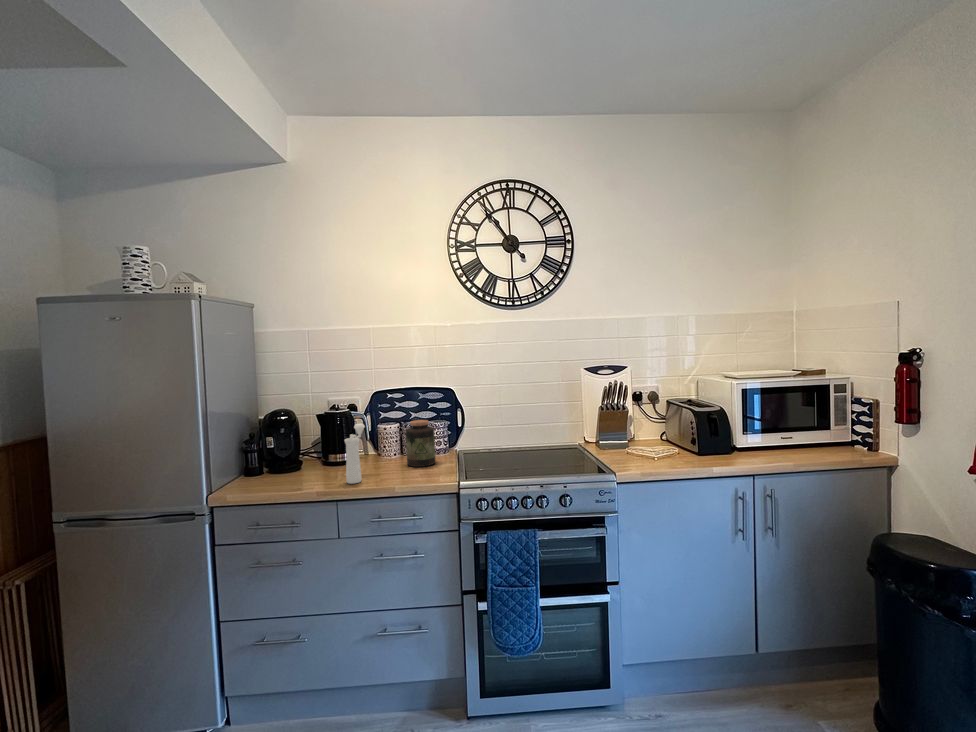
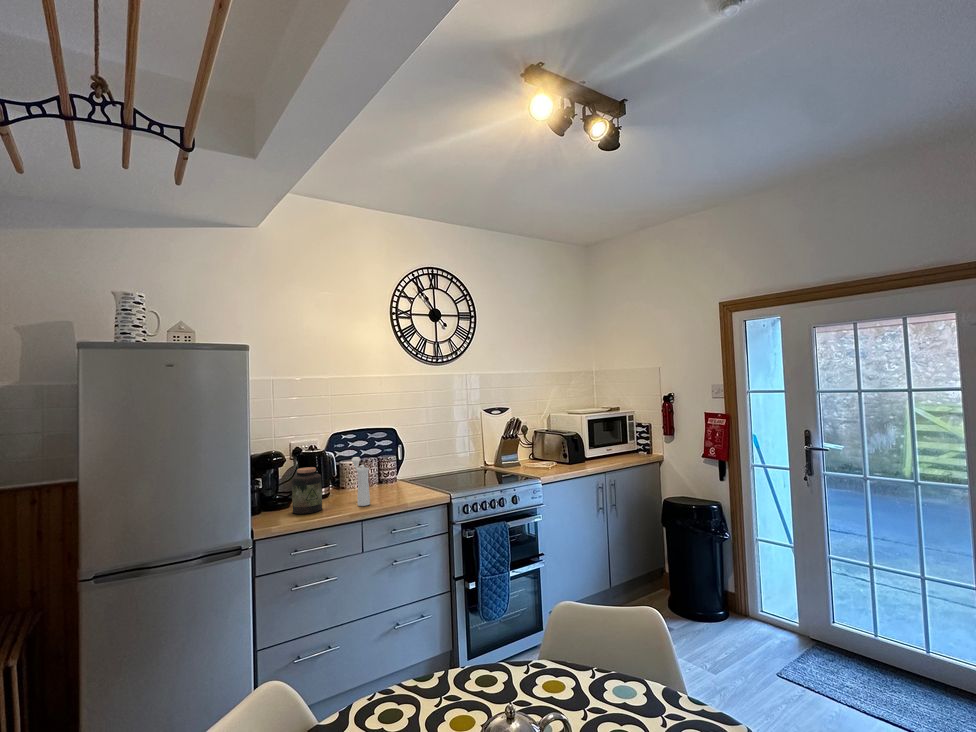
jar: present [406,420,435,467] -> present [292,467,322,514]

